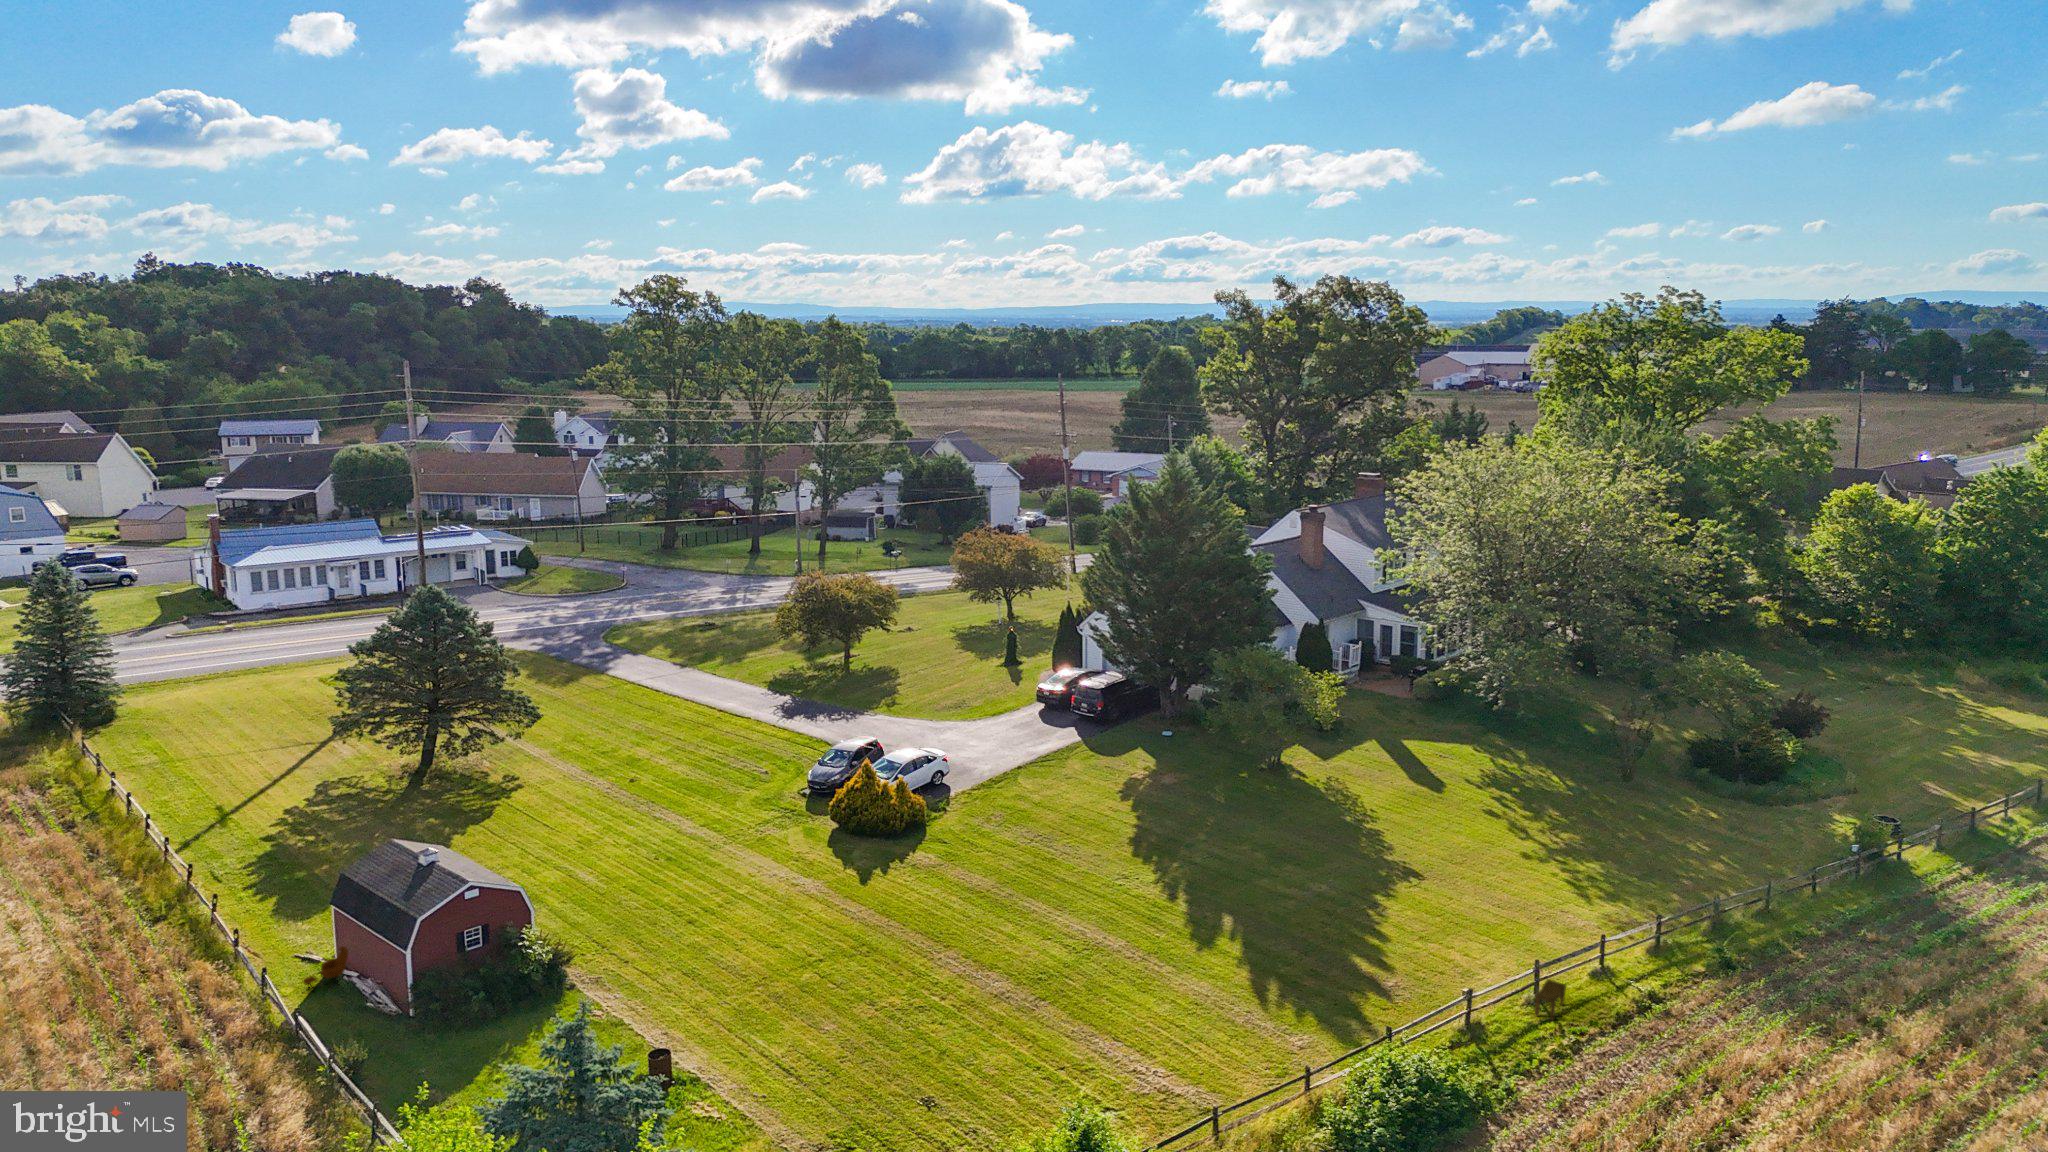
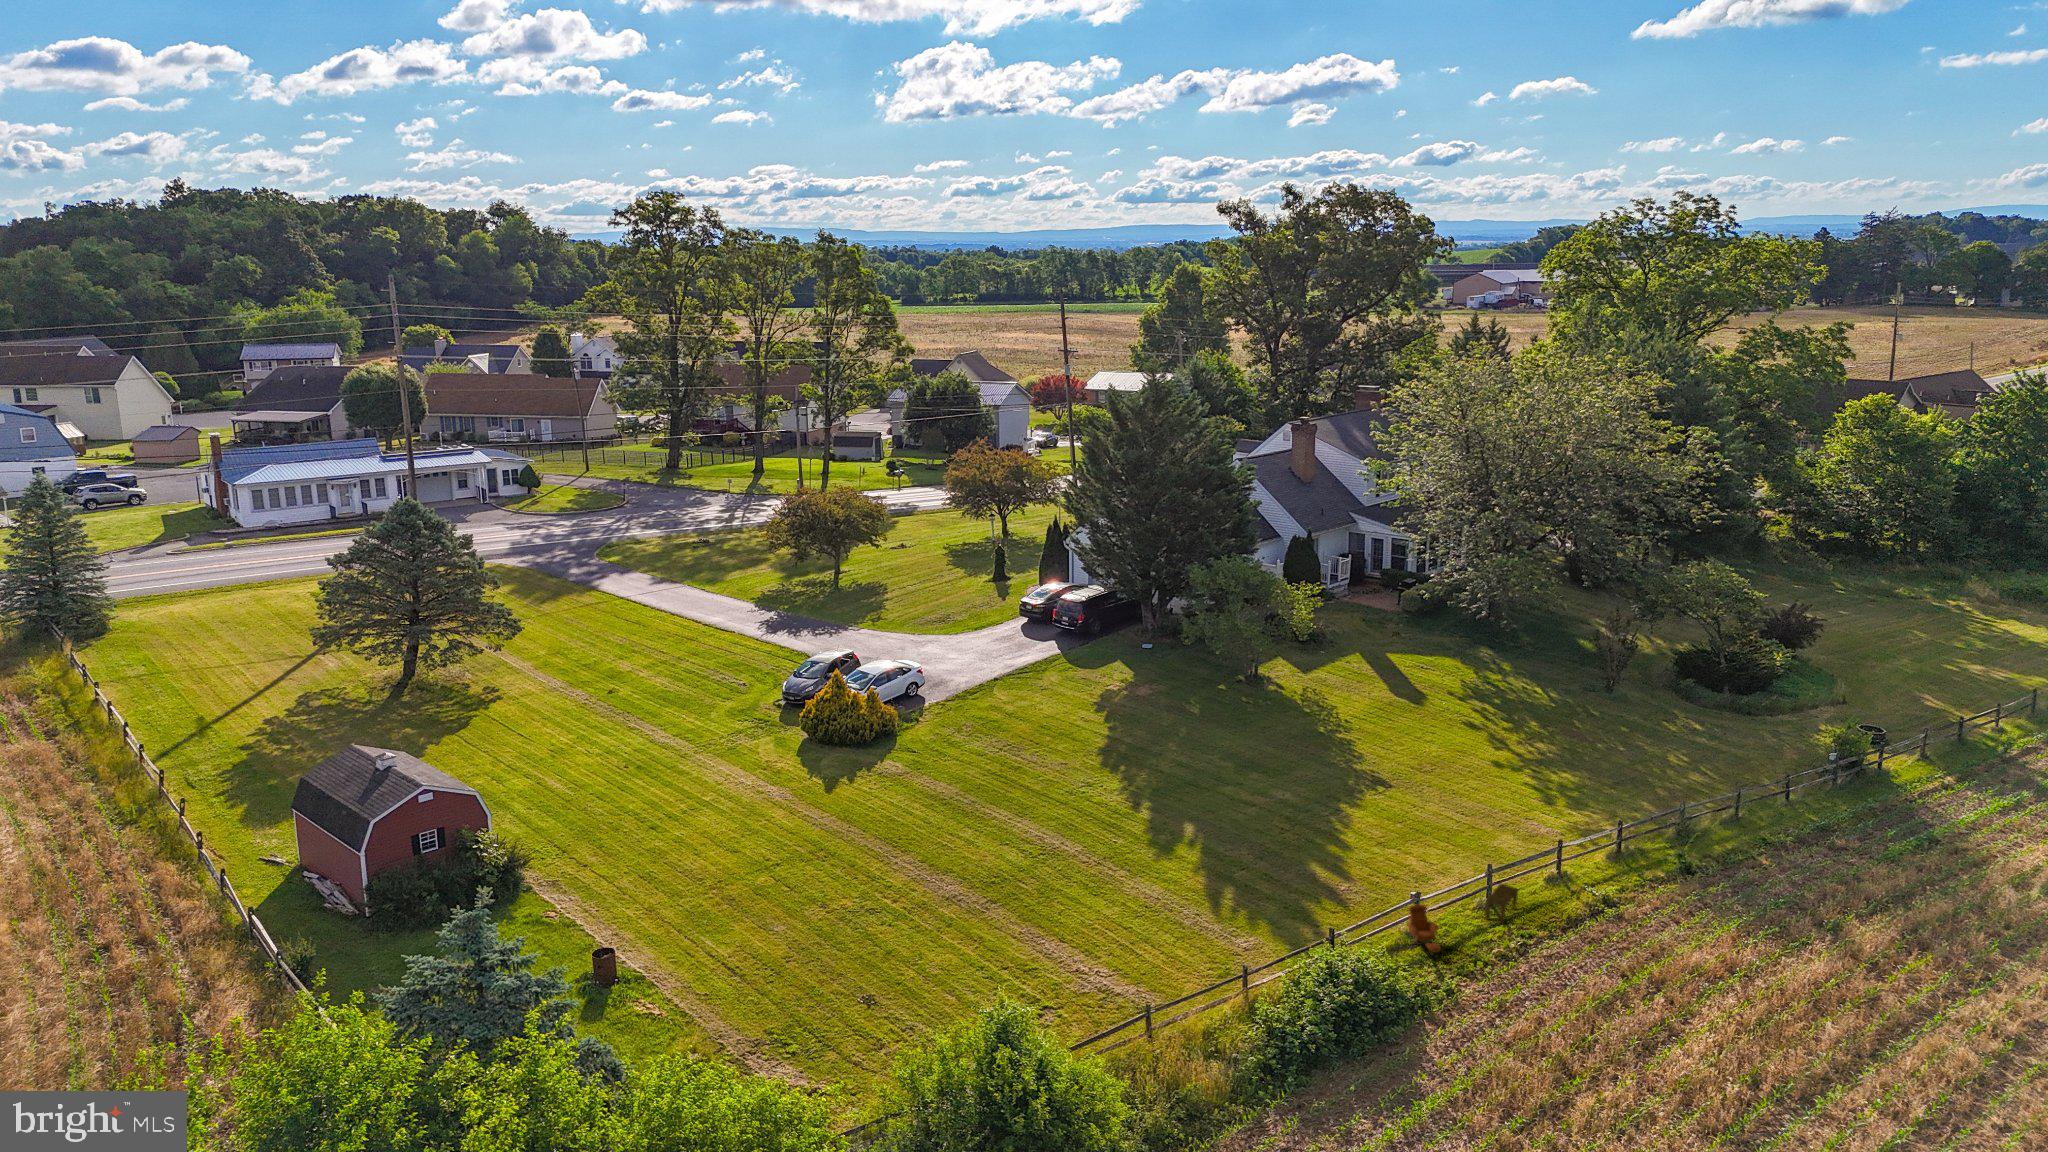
lounge chair: present [303,946,348,989] -> present [1407,904,1441,957]

